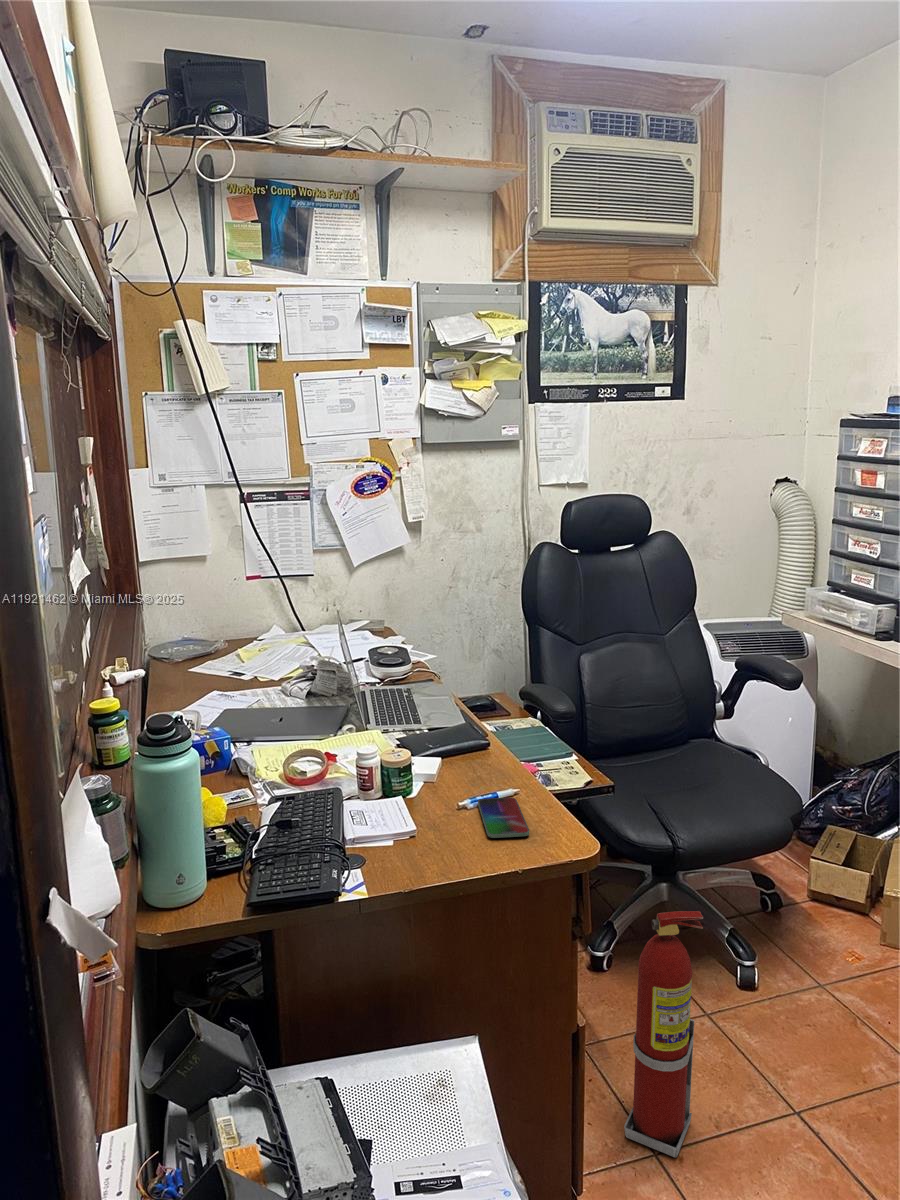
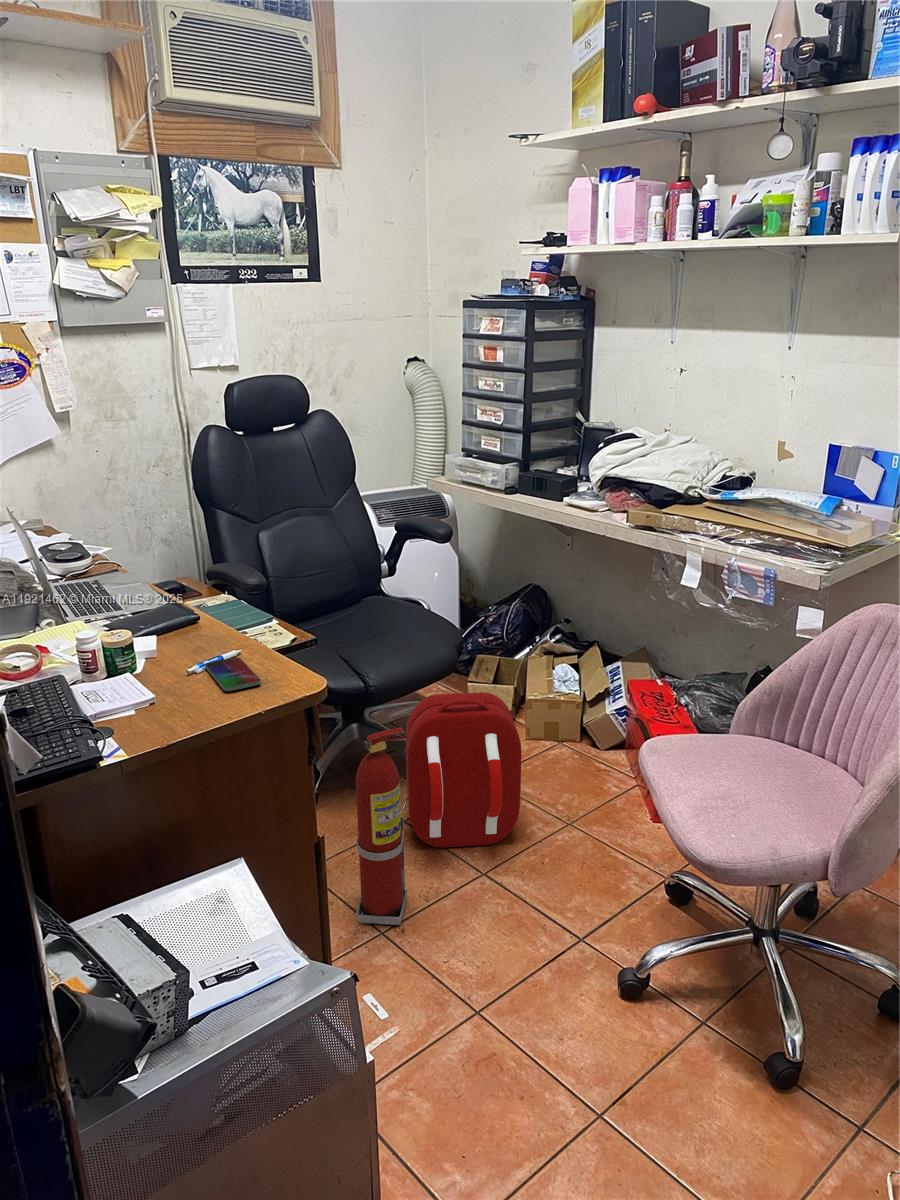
backpack: none [701,874,864,1081] -> present [402,692,522,848]

